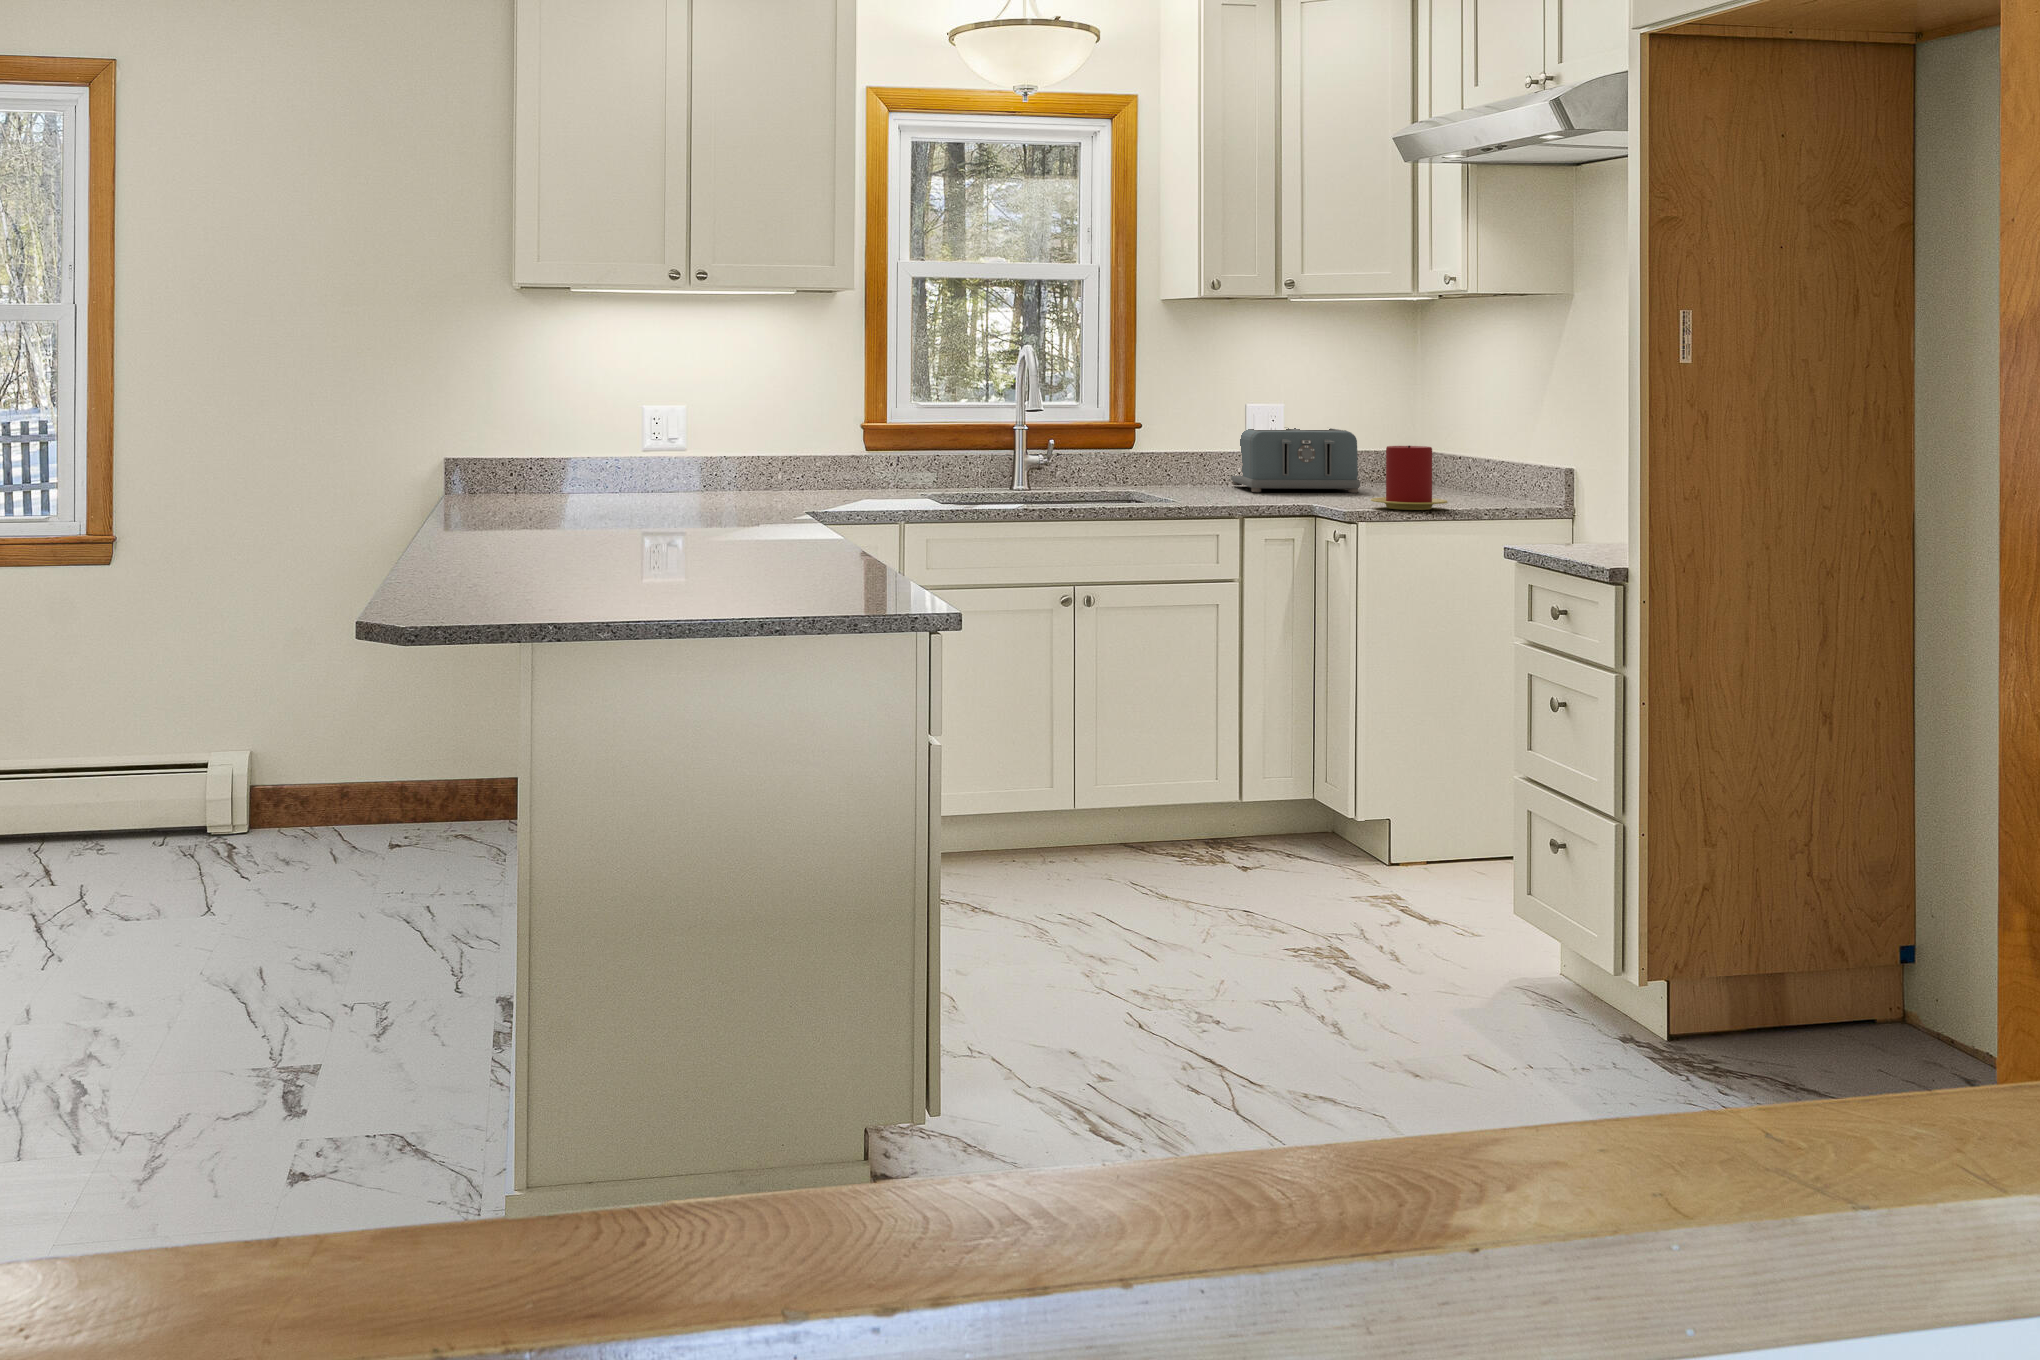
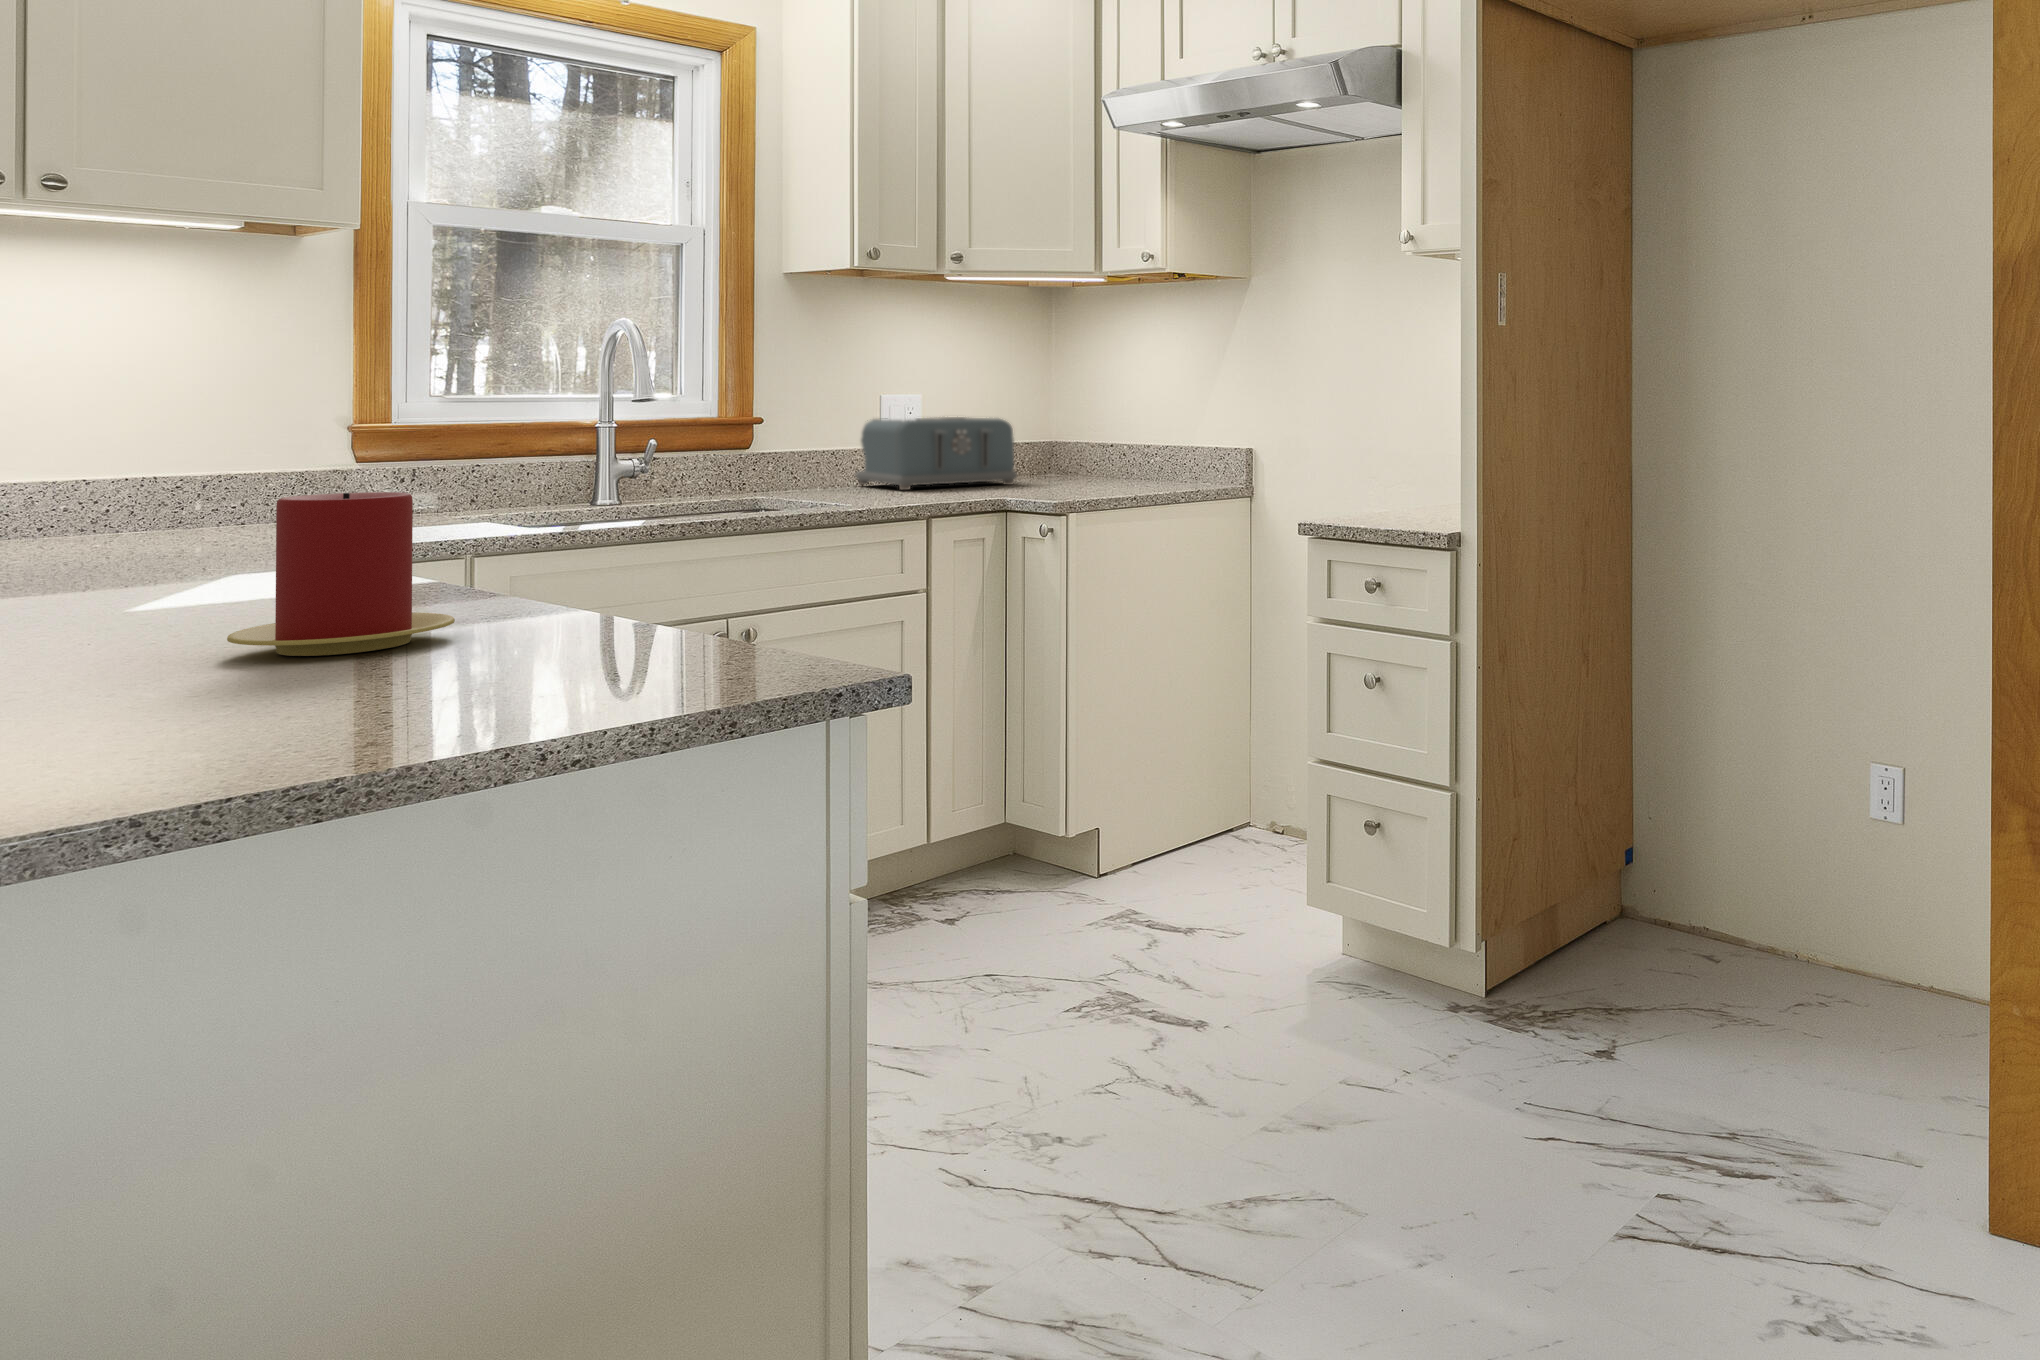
candle: present [1371,446,1447,510] -> present [227,492,455,656]

